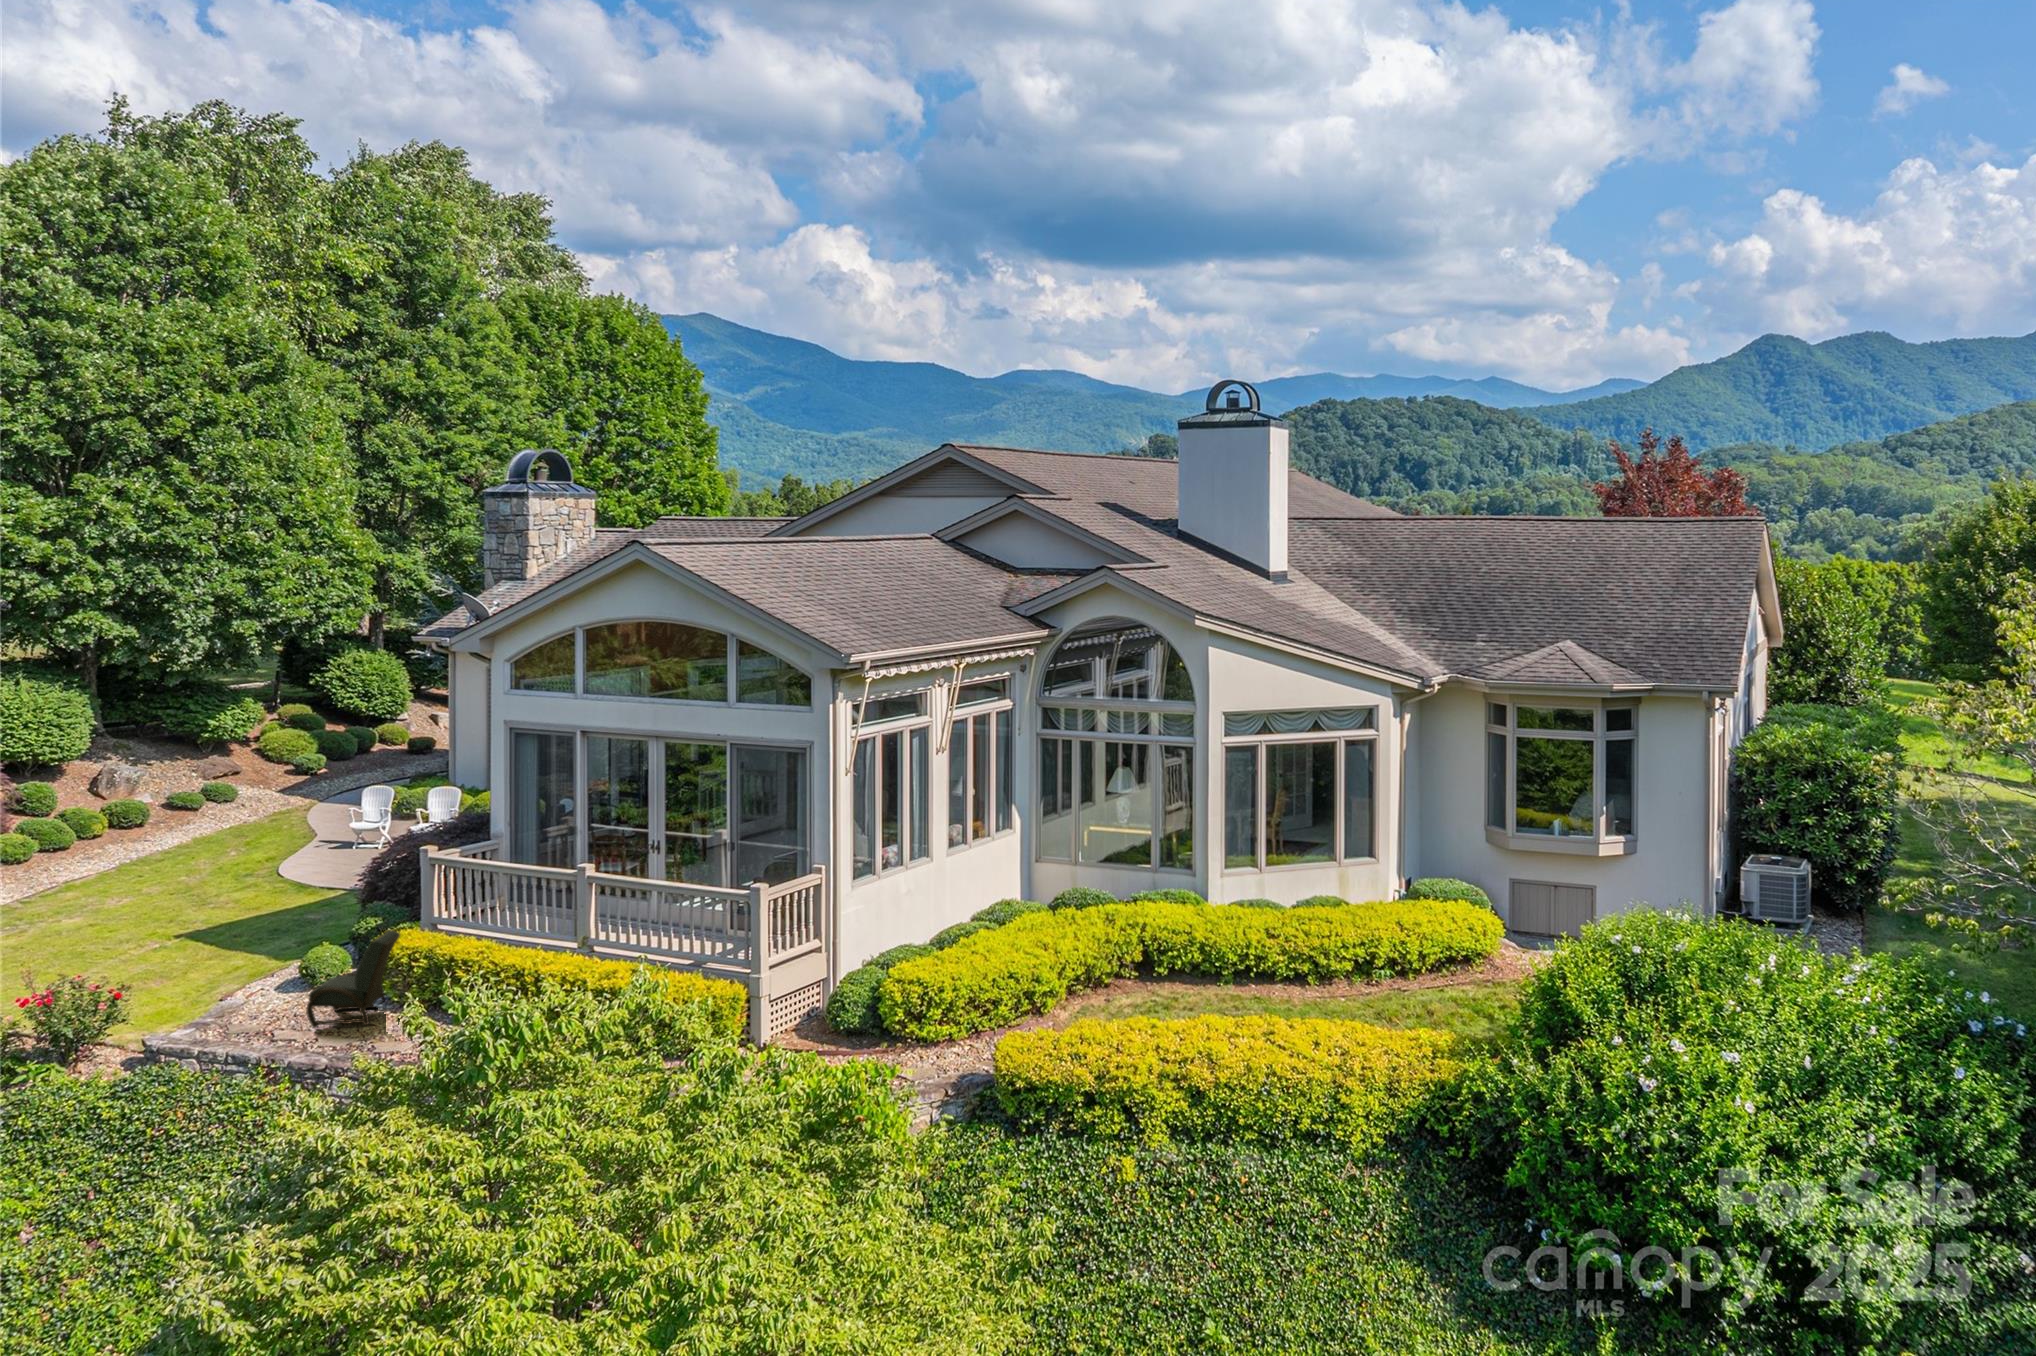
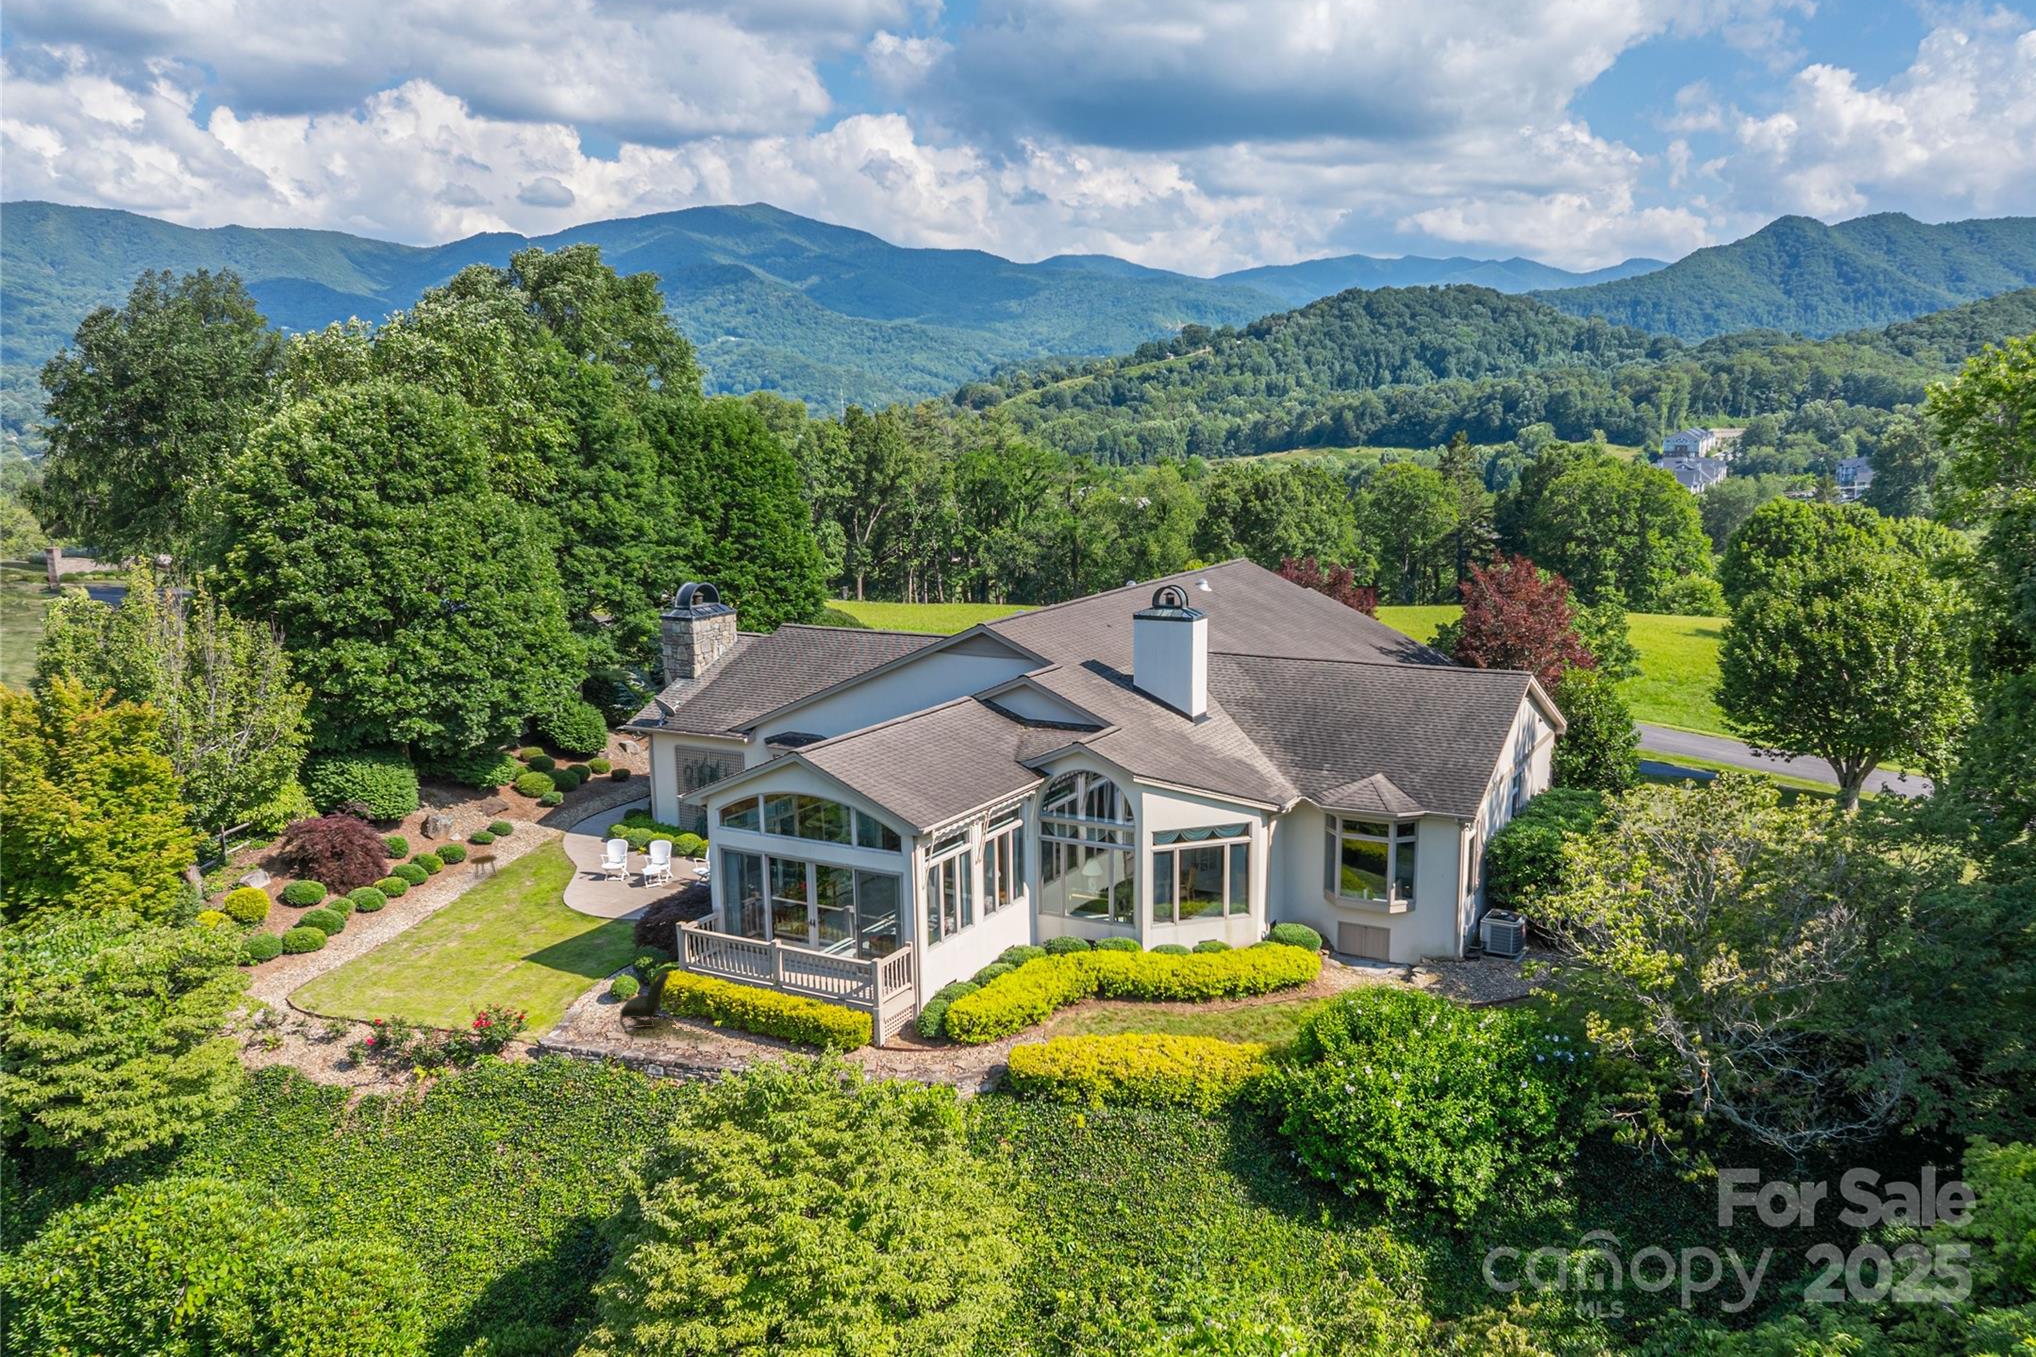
footstool: none [157,806,202,839] -> present [470,855,497,878]

